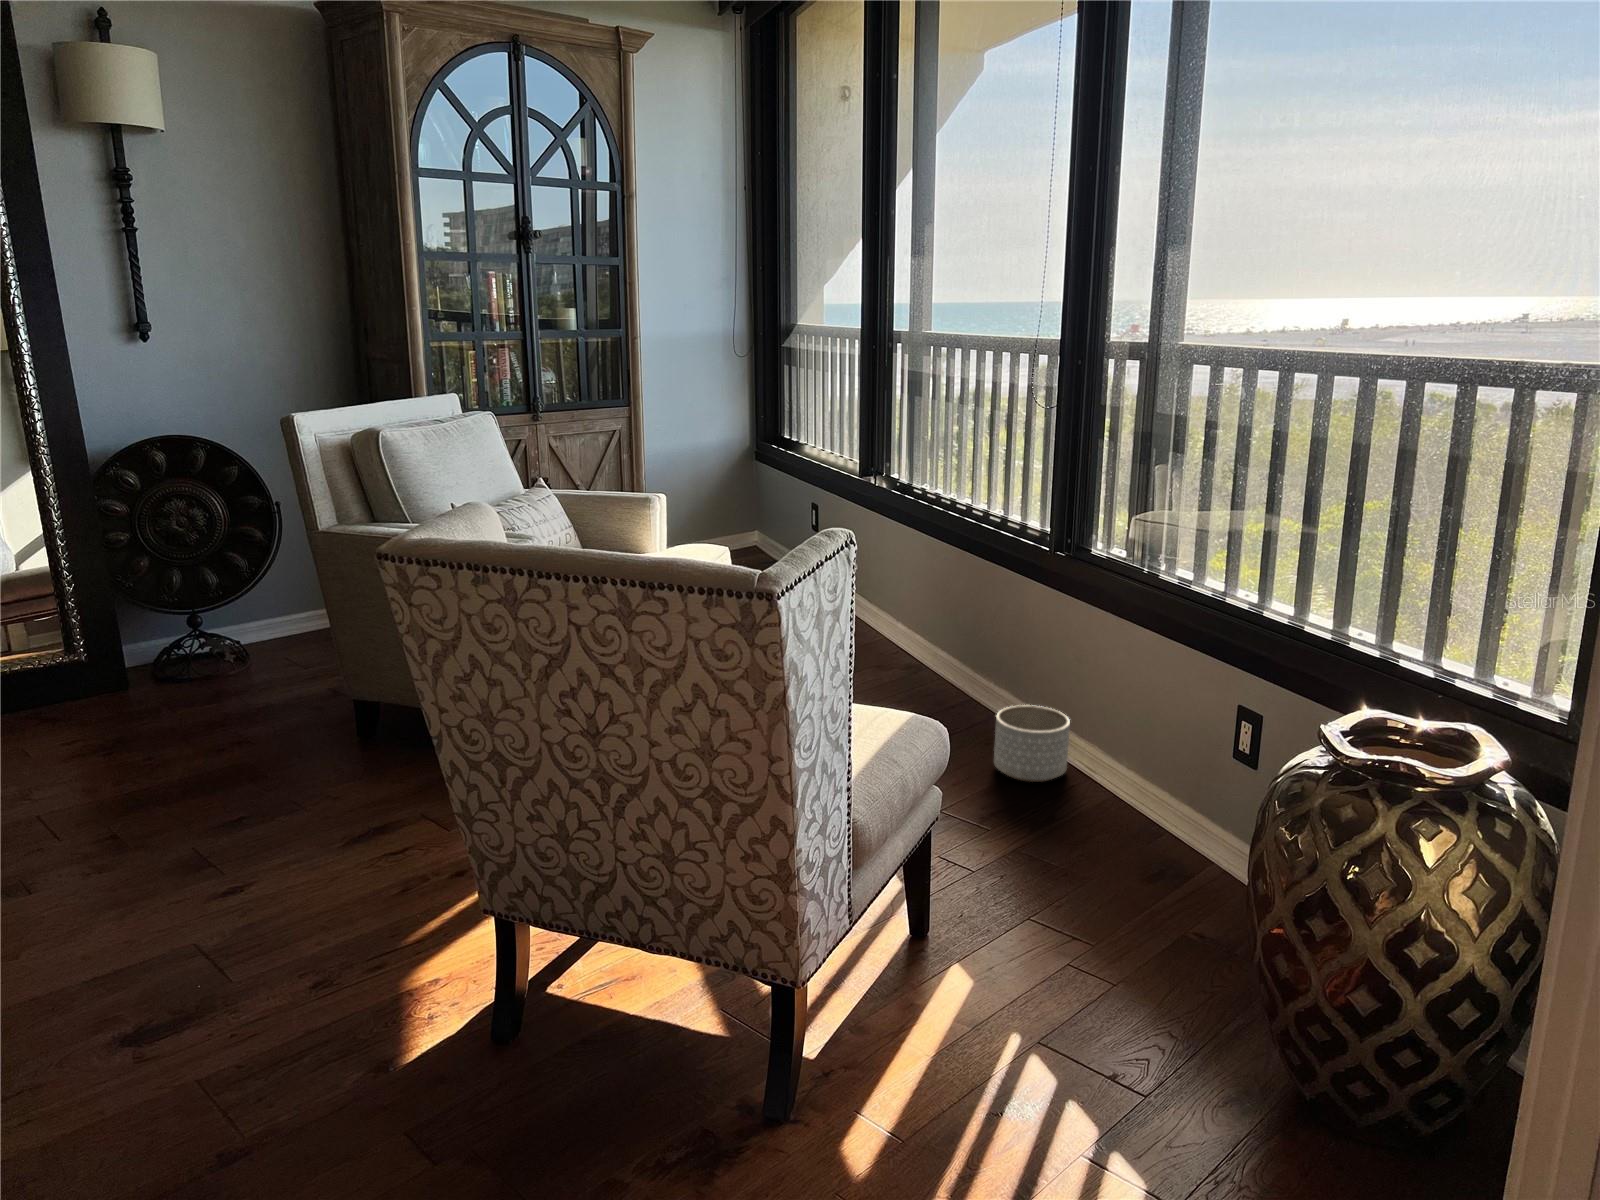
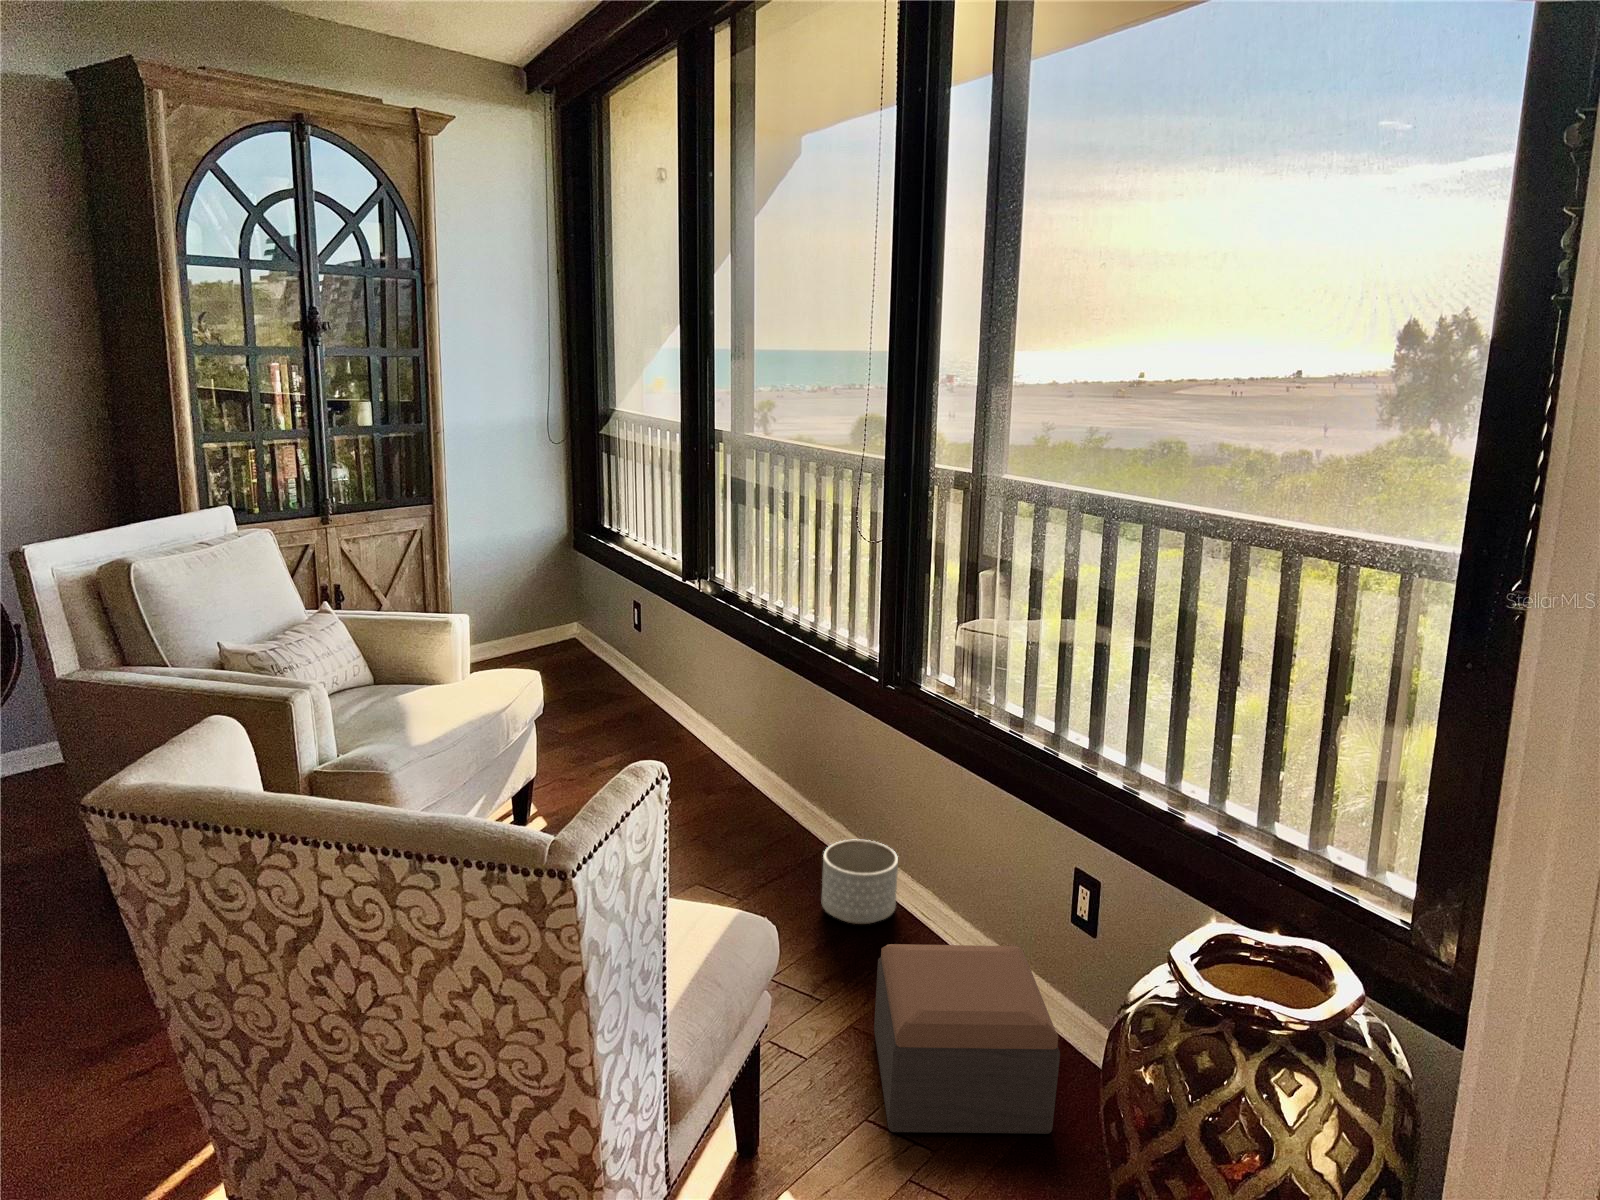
footstool: none [1041,777,1221,949] -> present [874,944,1060,1134]

